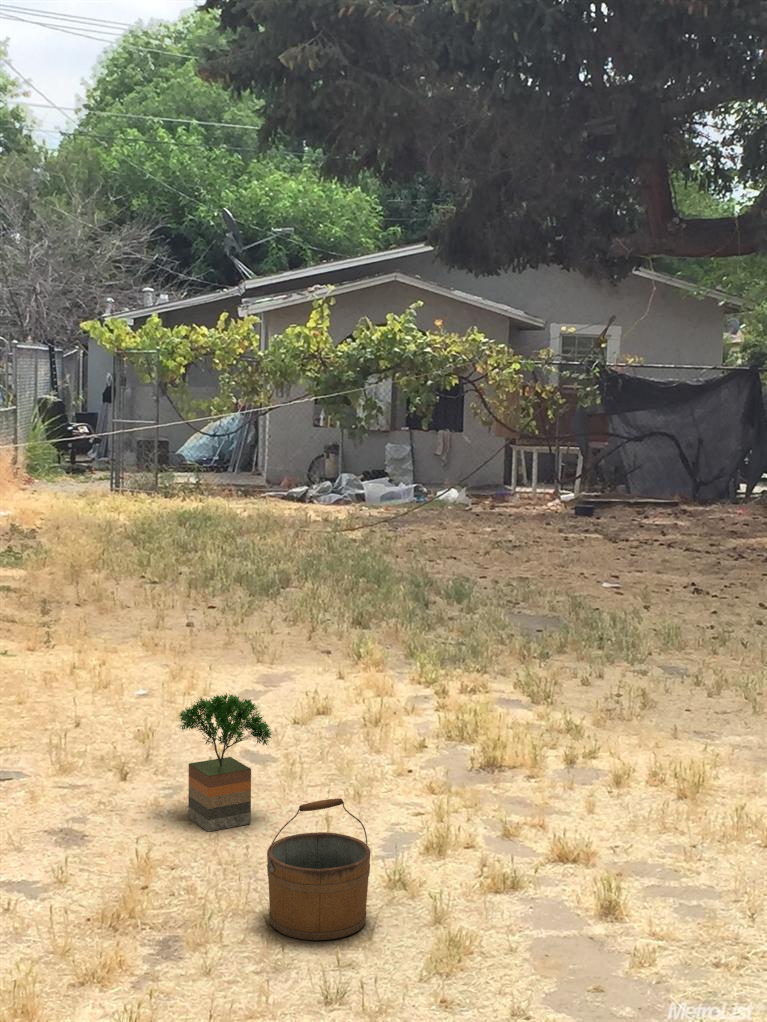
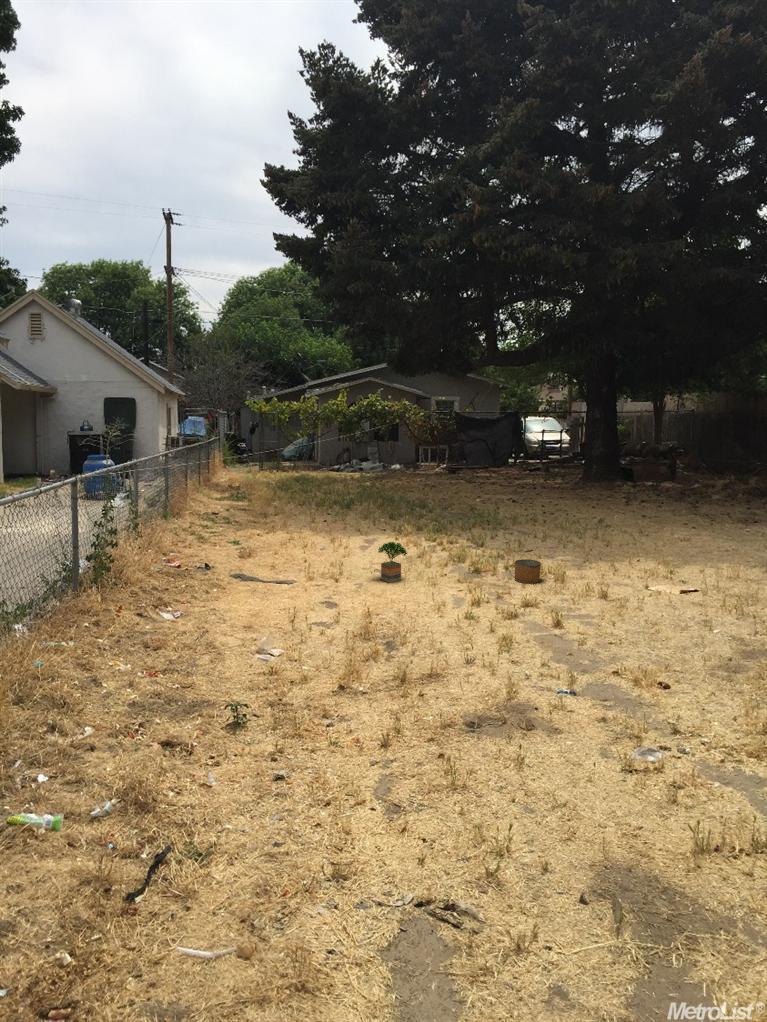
bucket: present [267,799,371,941] -> present [514,549,541,584]

